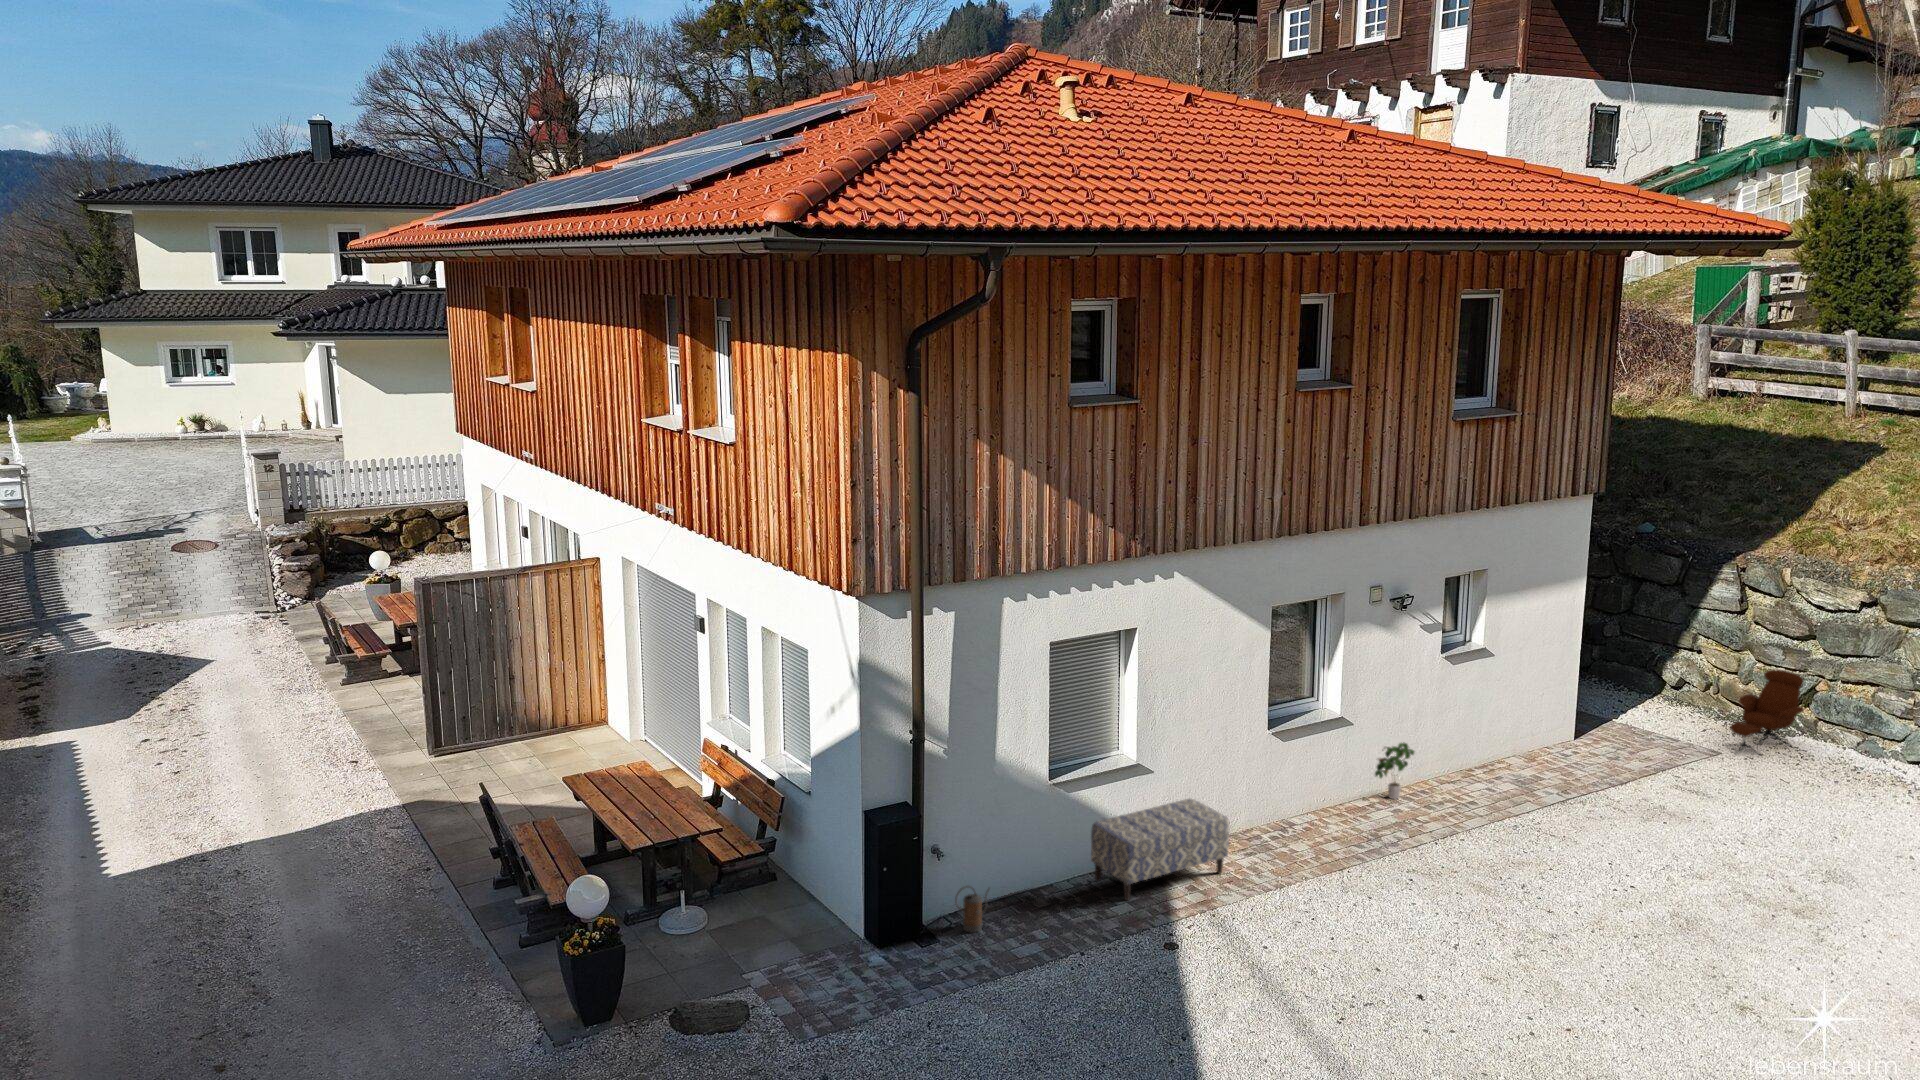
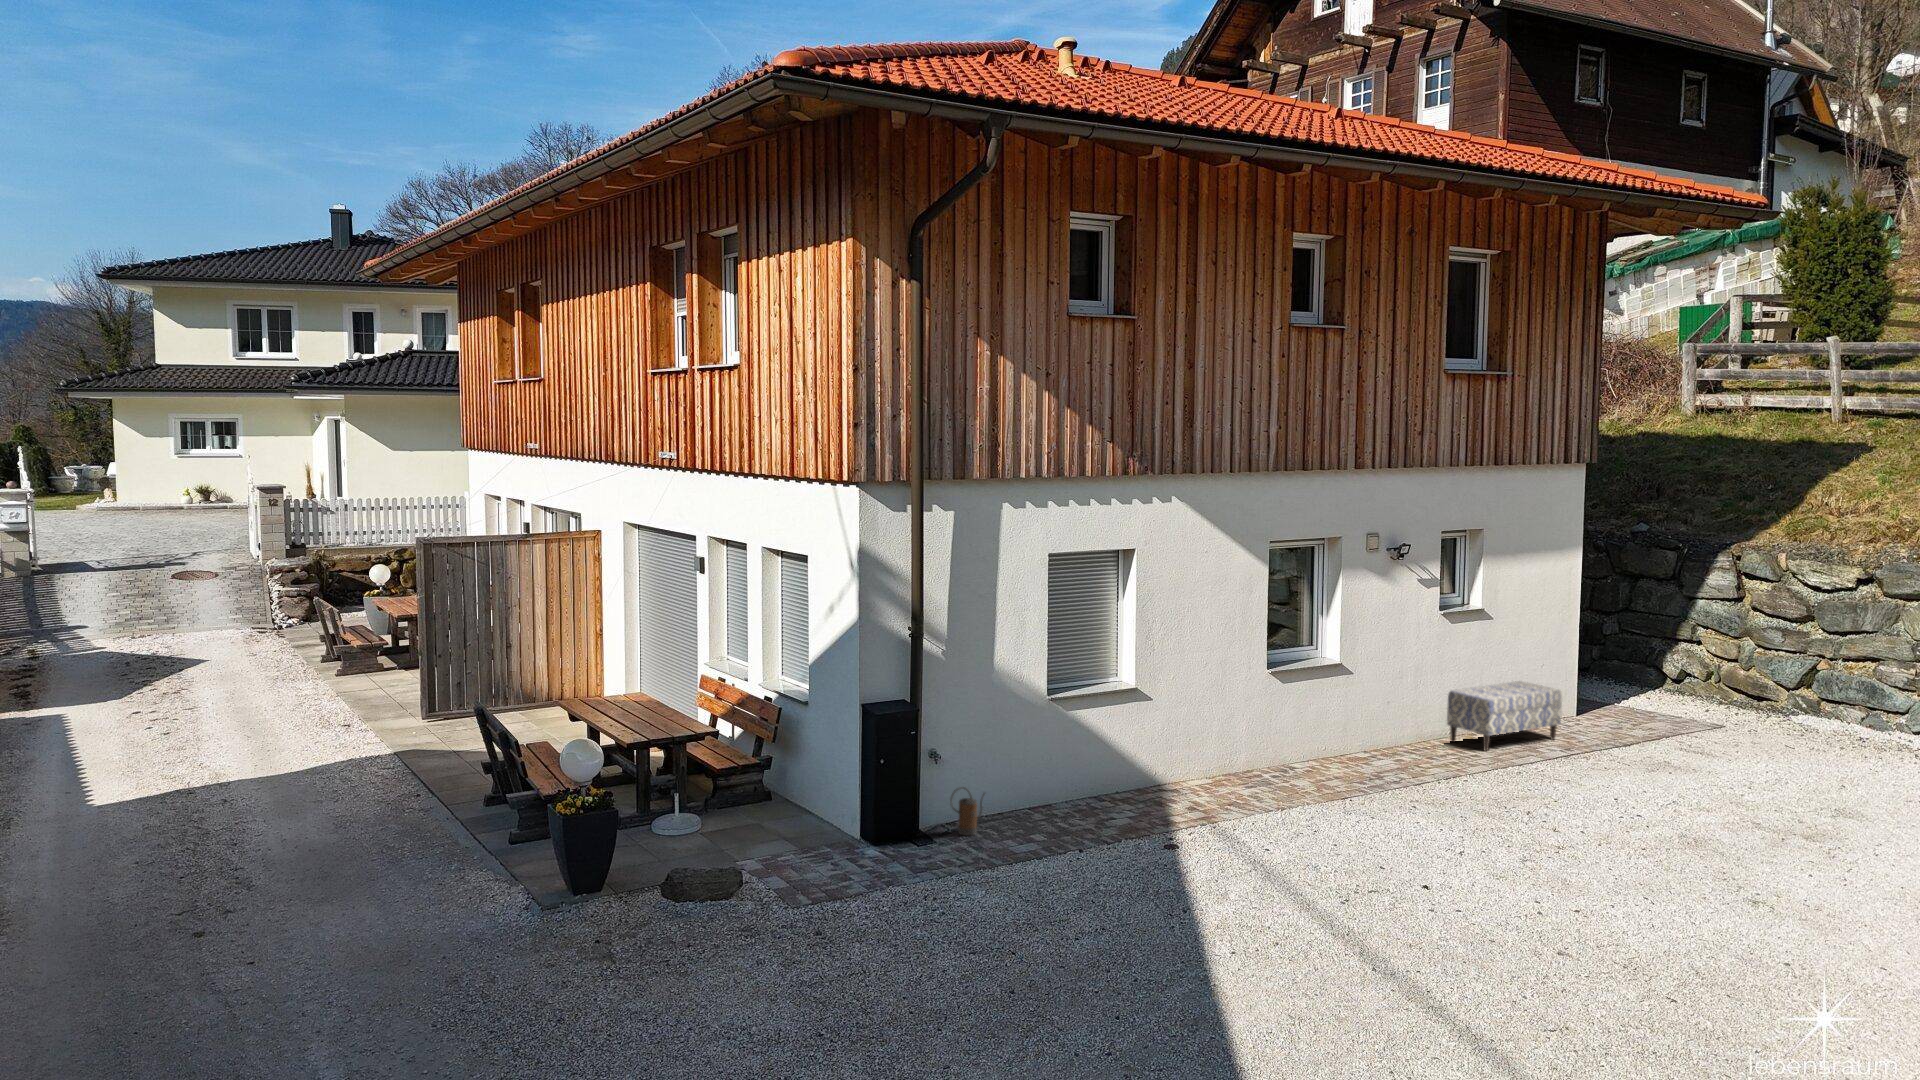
lounge chair: present [1730,670,1804,751] -> none [1729,650,1807,730]
potted plant: present [1375,743,1414,799] -> none [1374,697,1414,754]
bench: present [1091,799,1229,901] -> present [1447,681,1562,751]

